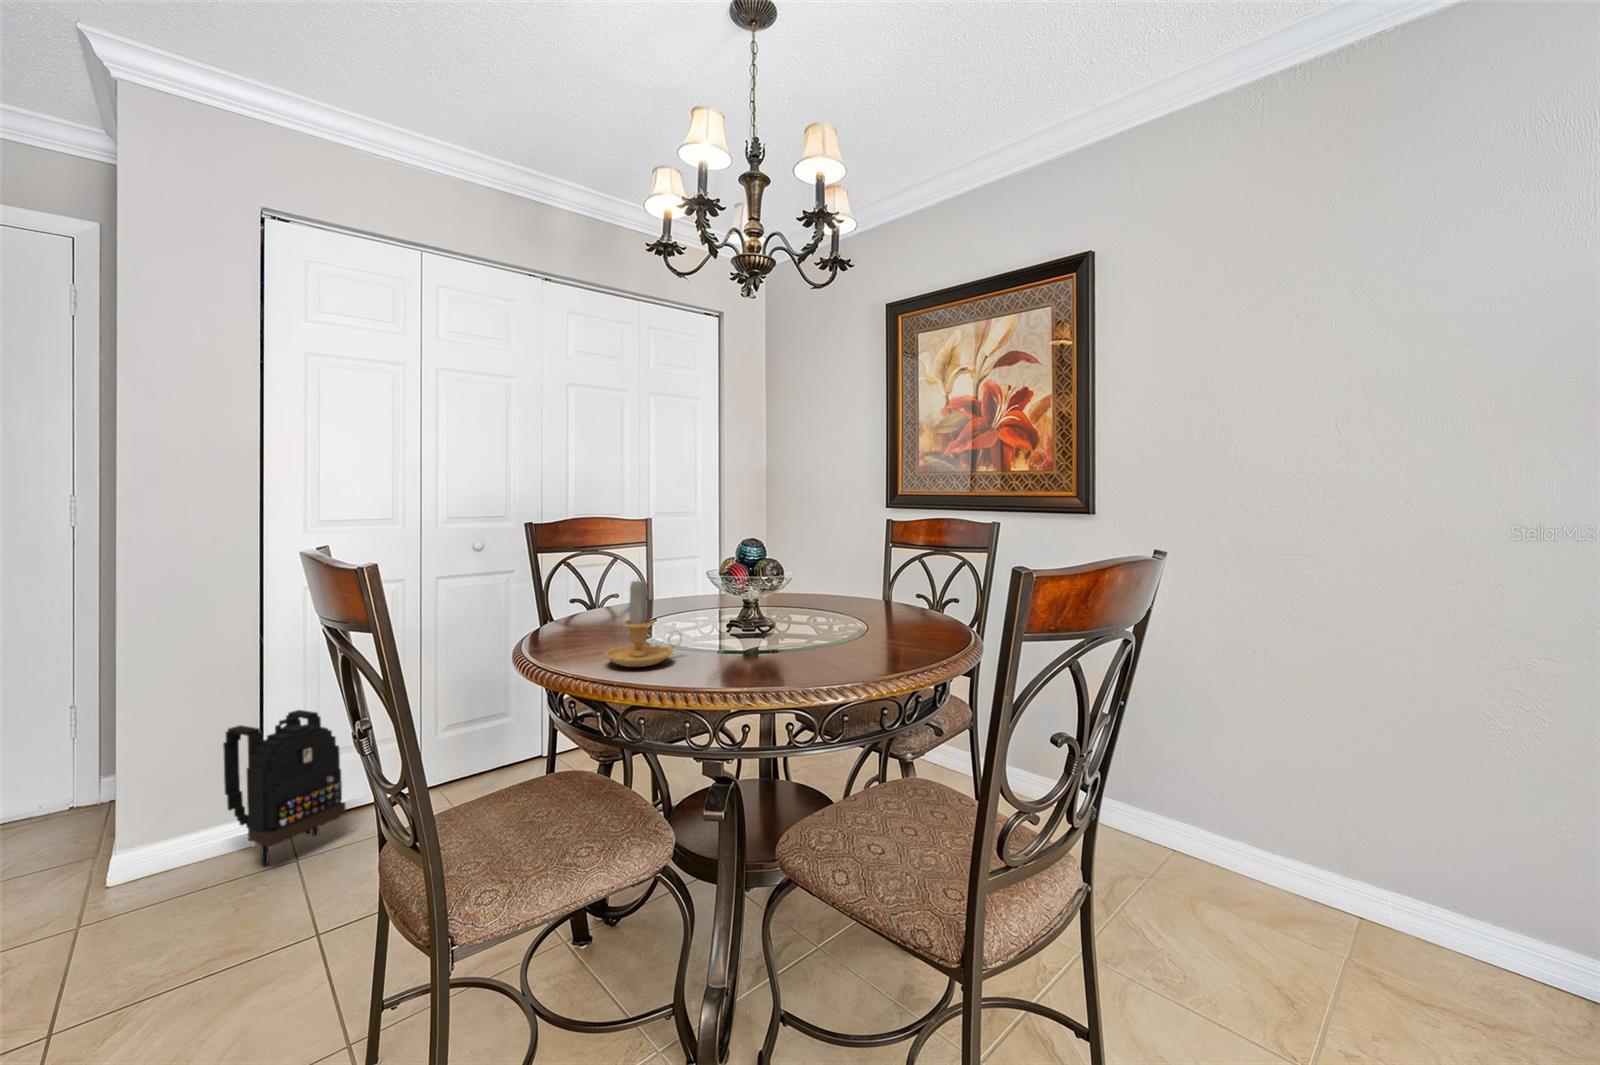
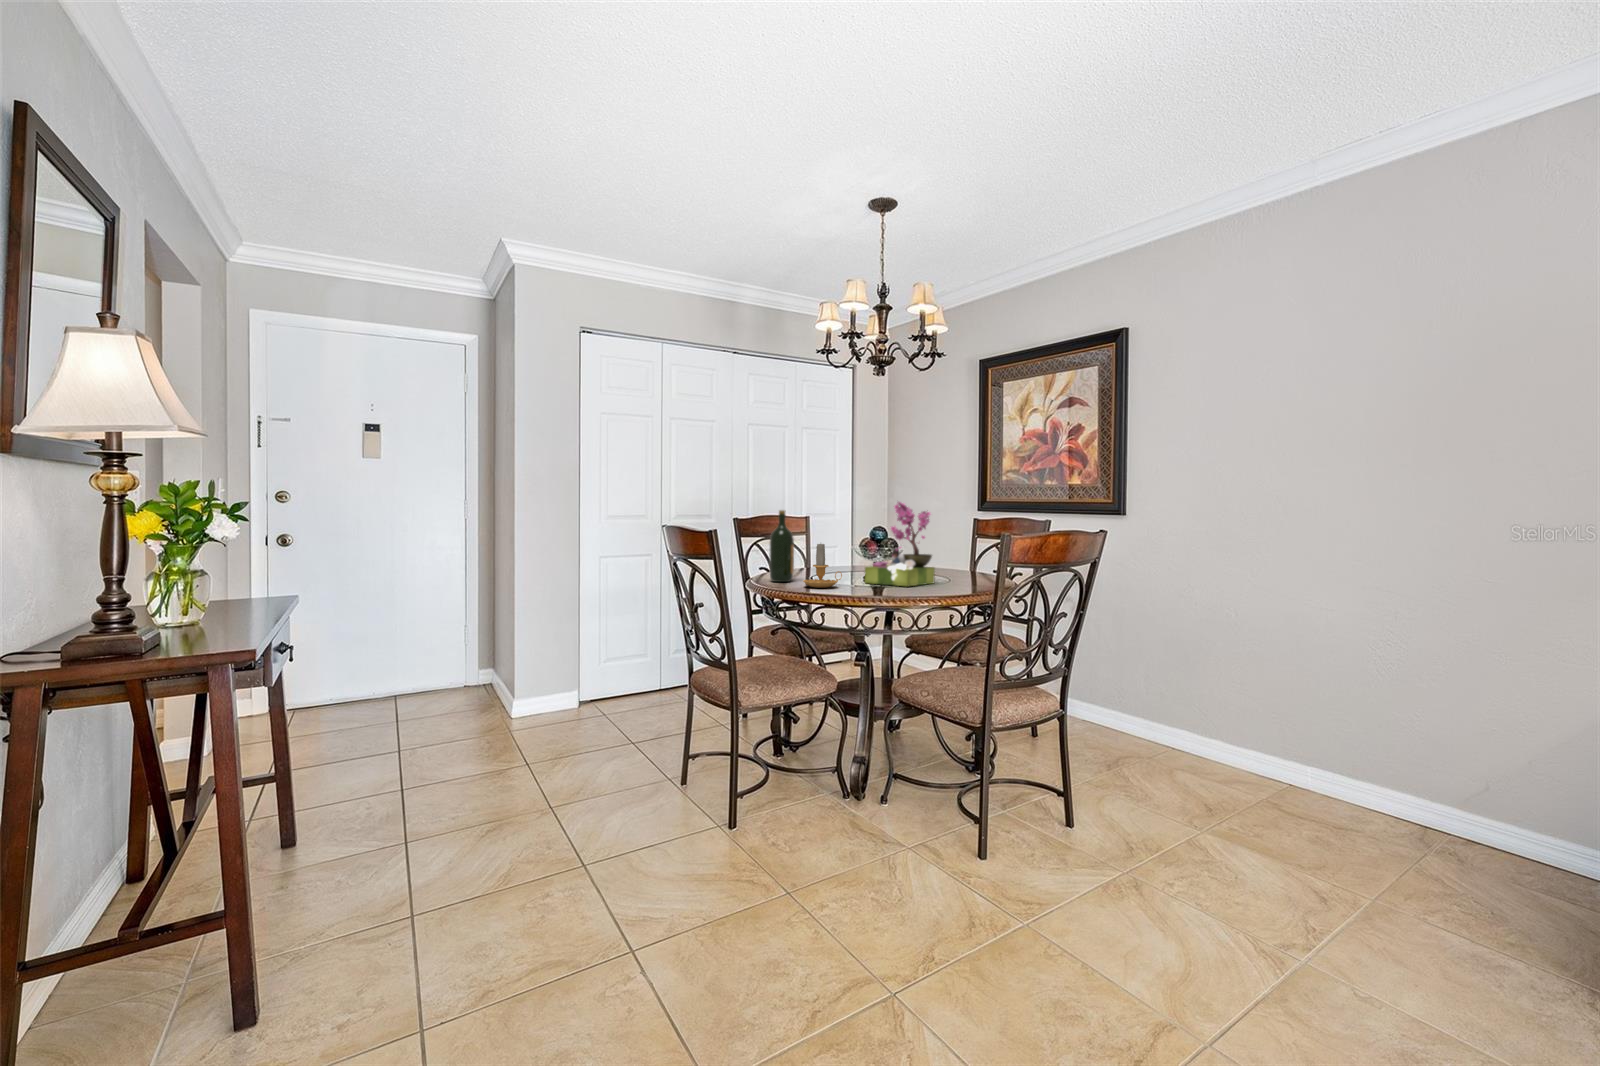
flower arrangement: none [726,495,846,654] -> present [865,502,935,586]
wine bottle: none [550,516,597,648] -> present [769,510,794,582]
backpack: present [223,710,346,866] -> none [560,632,622,721]

